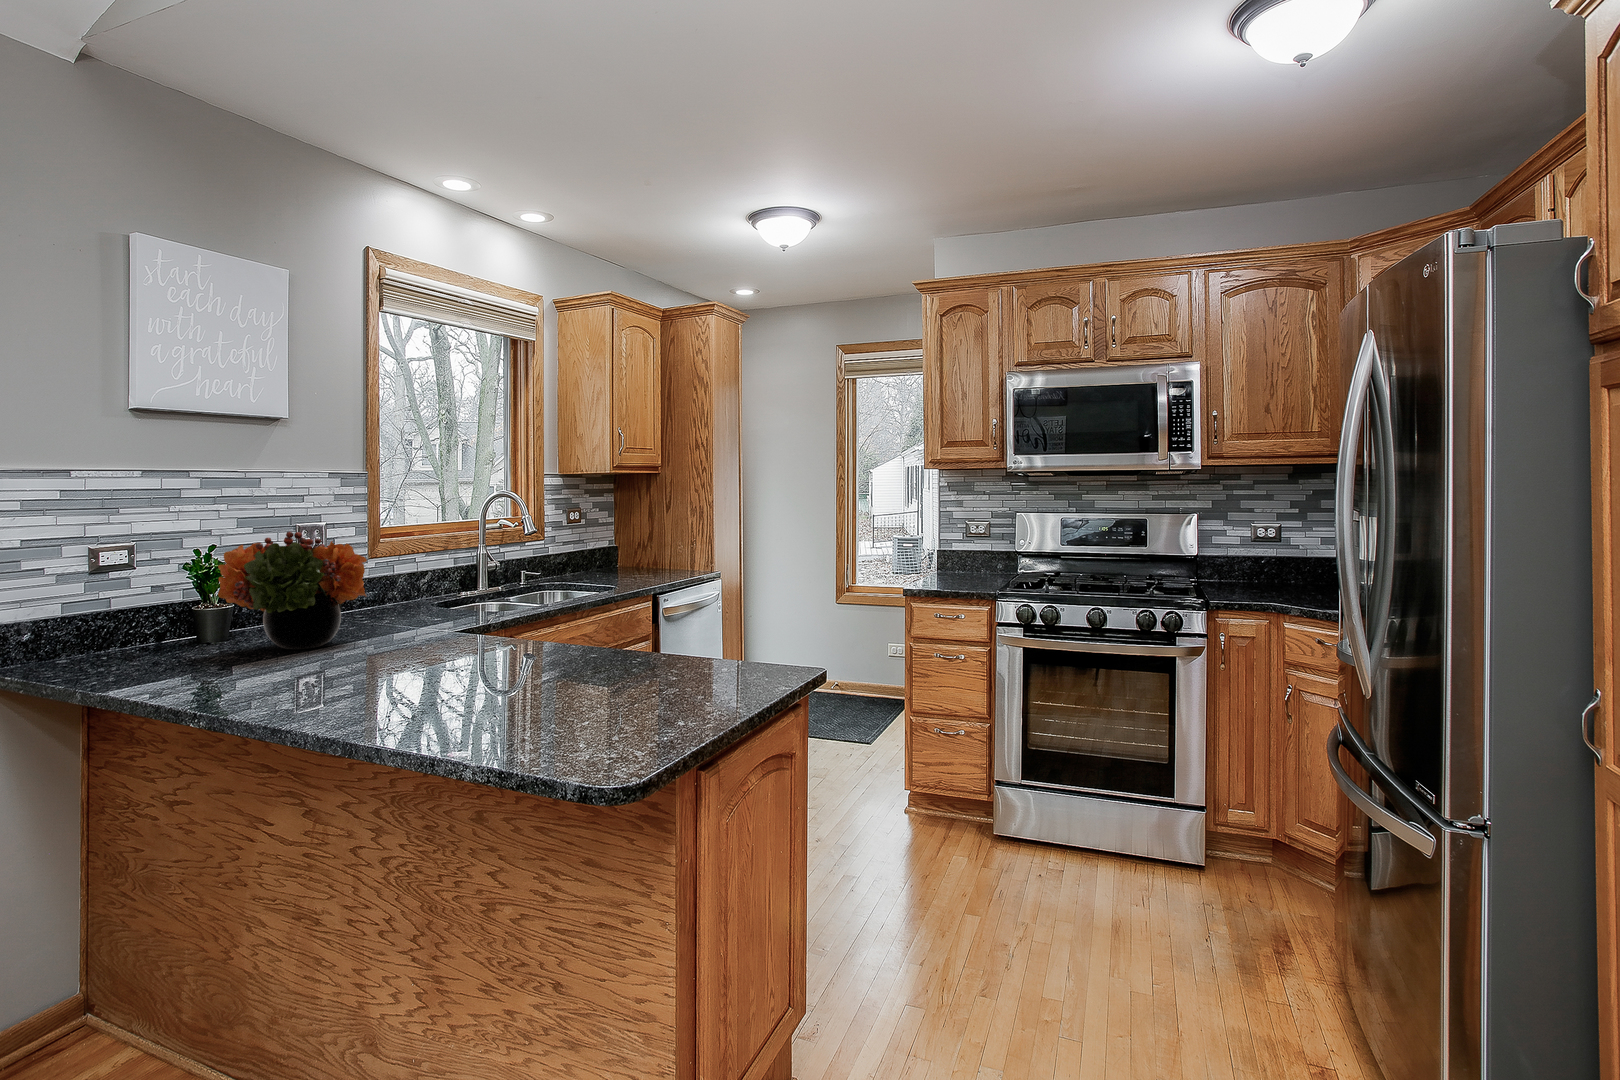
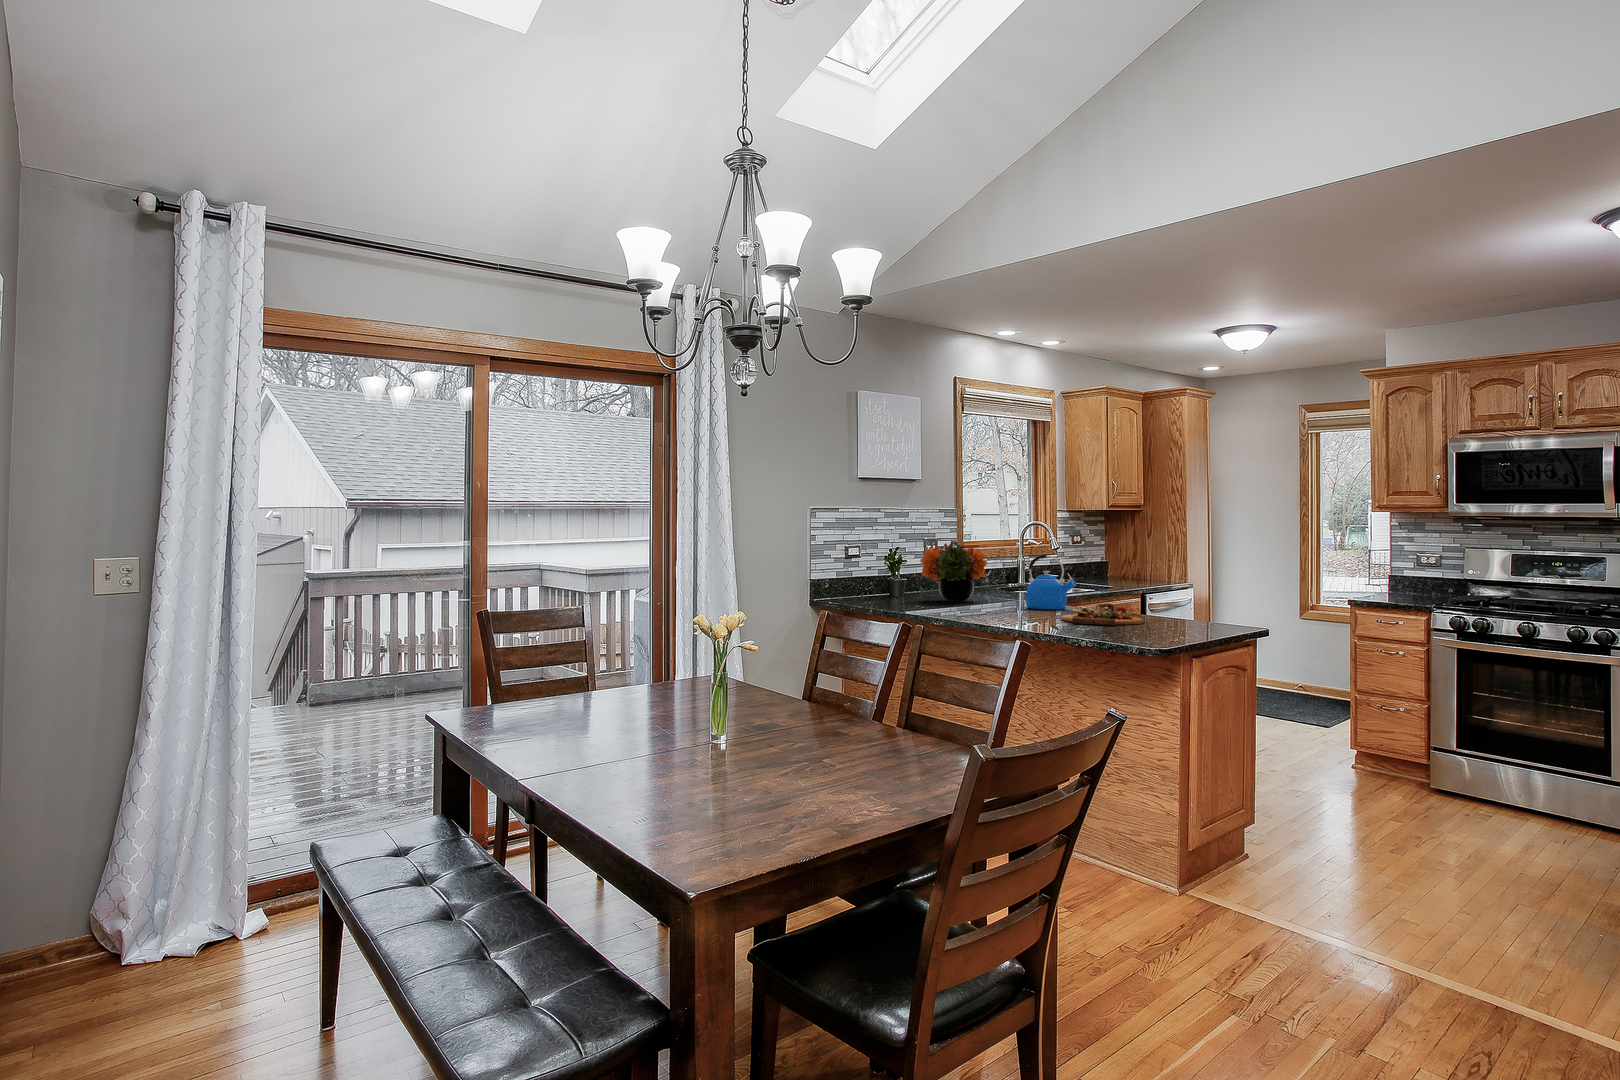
kettle: none [424,555,518,660] -> present [1026,555,1076,610]
cutting board: none [453,657,621,717] -> present [1061,604,1144,625]

